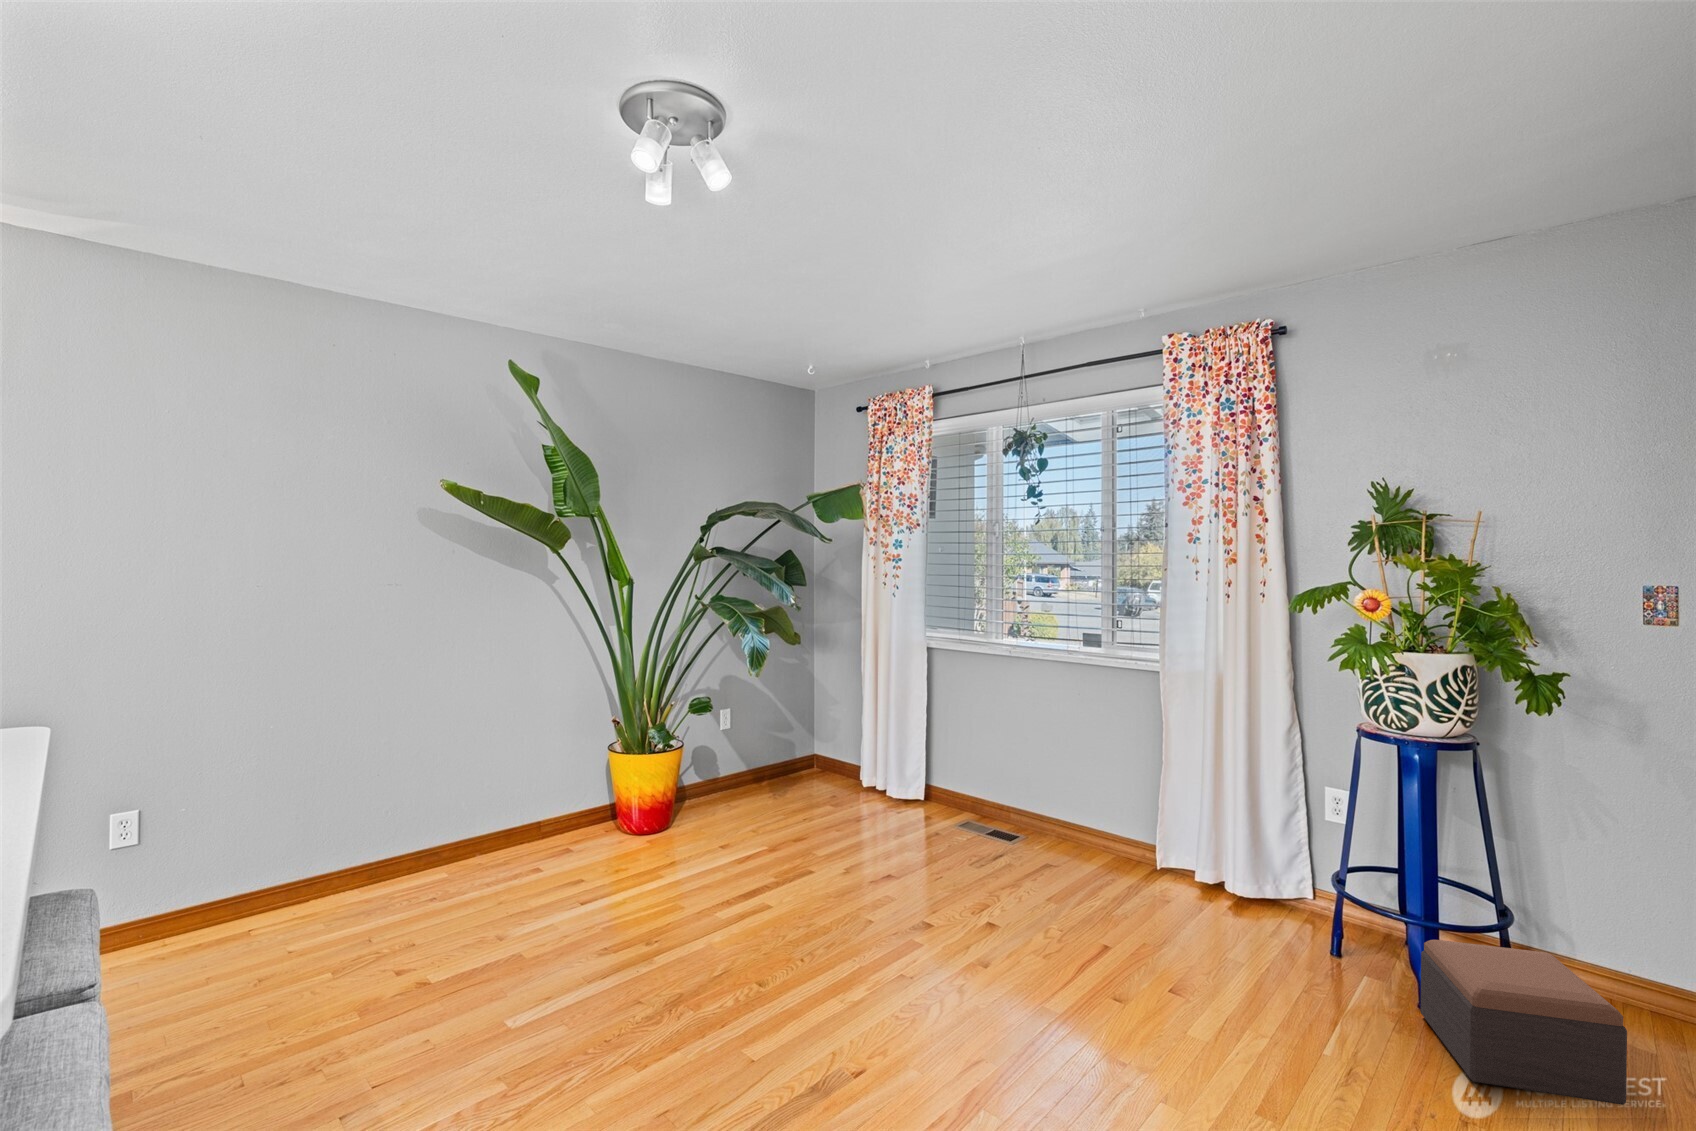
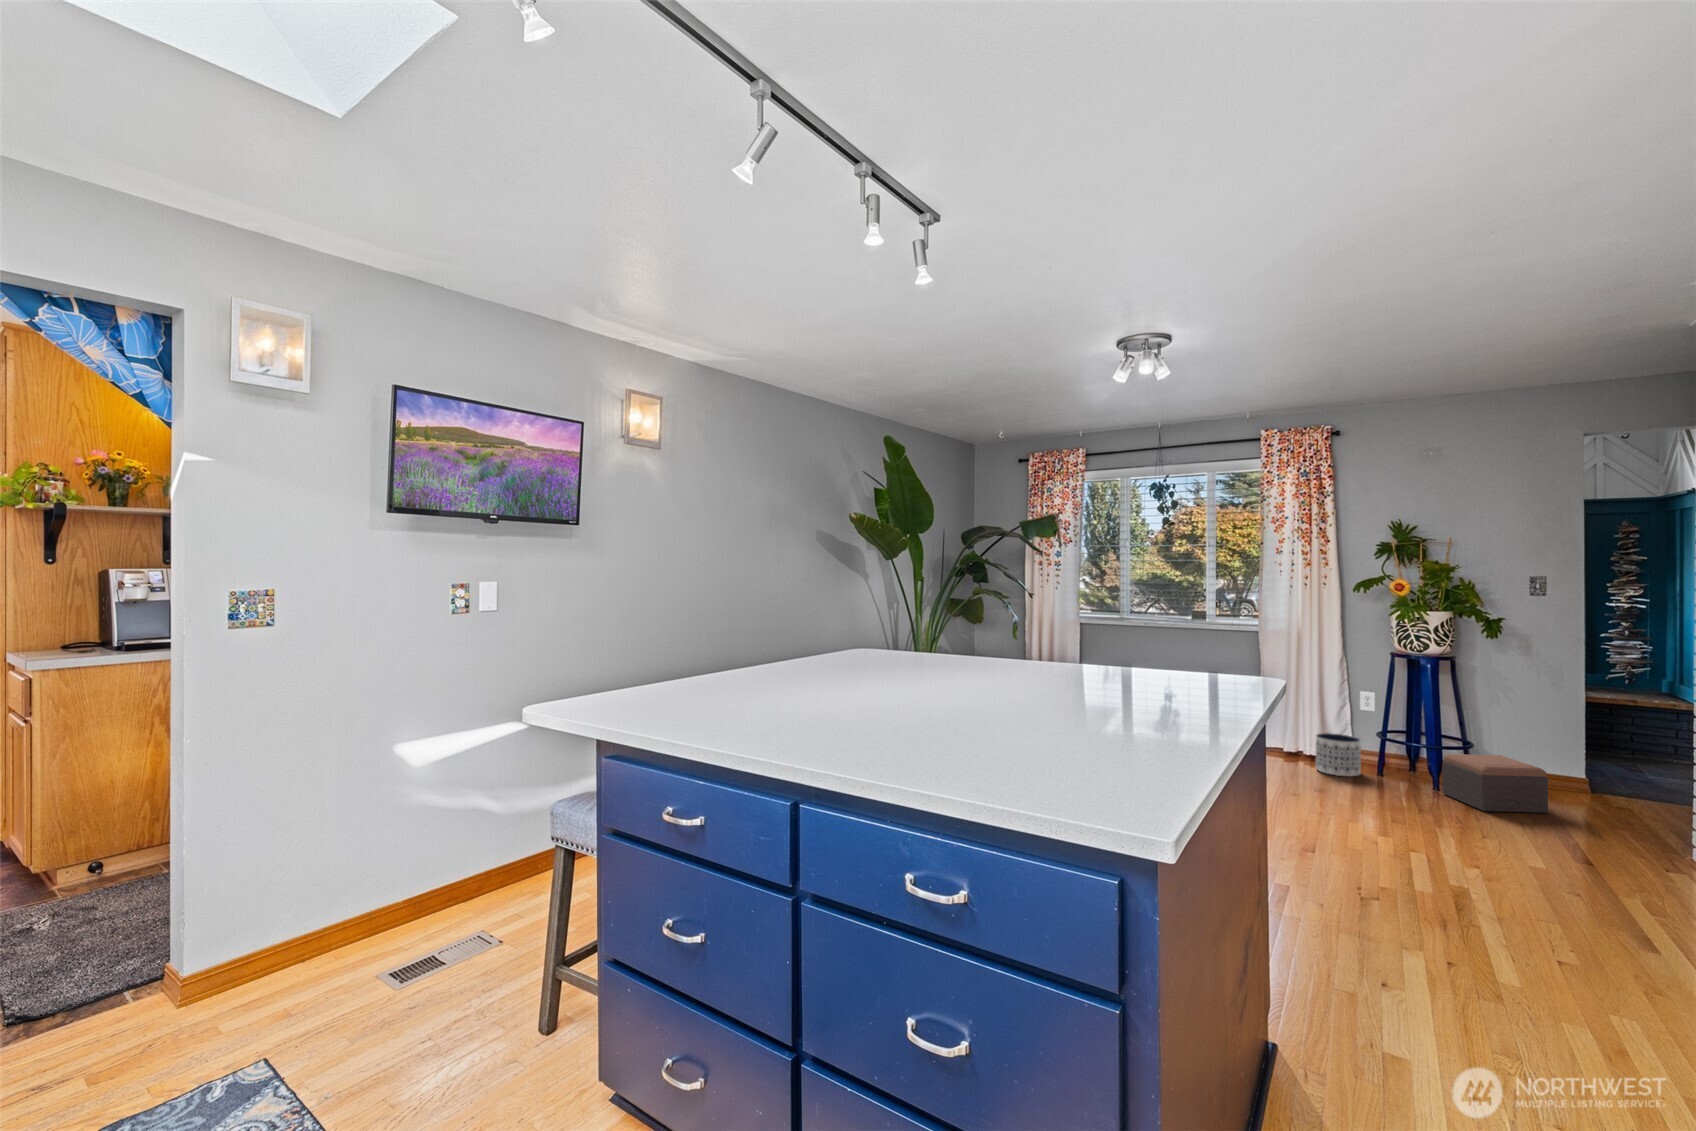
planter: none [1225,859,1301,947] -> present [1316,733,1361,777]

